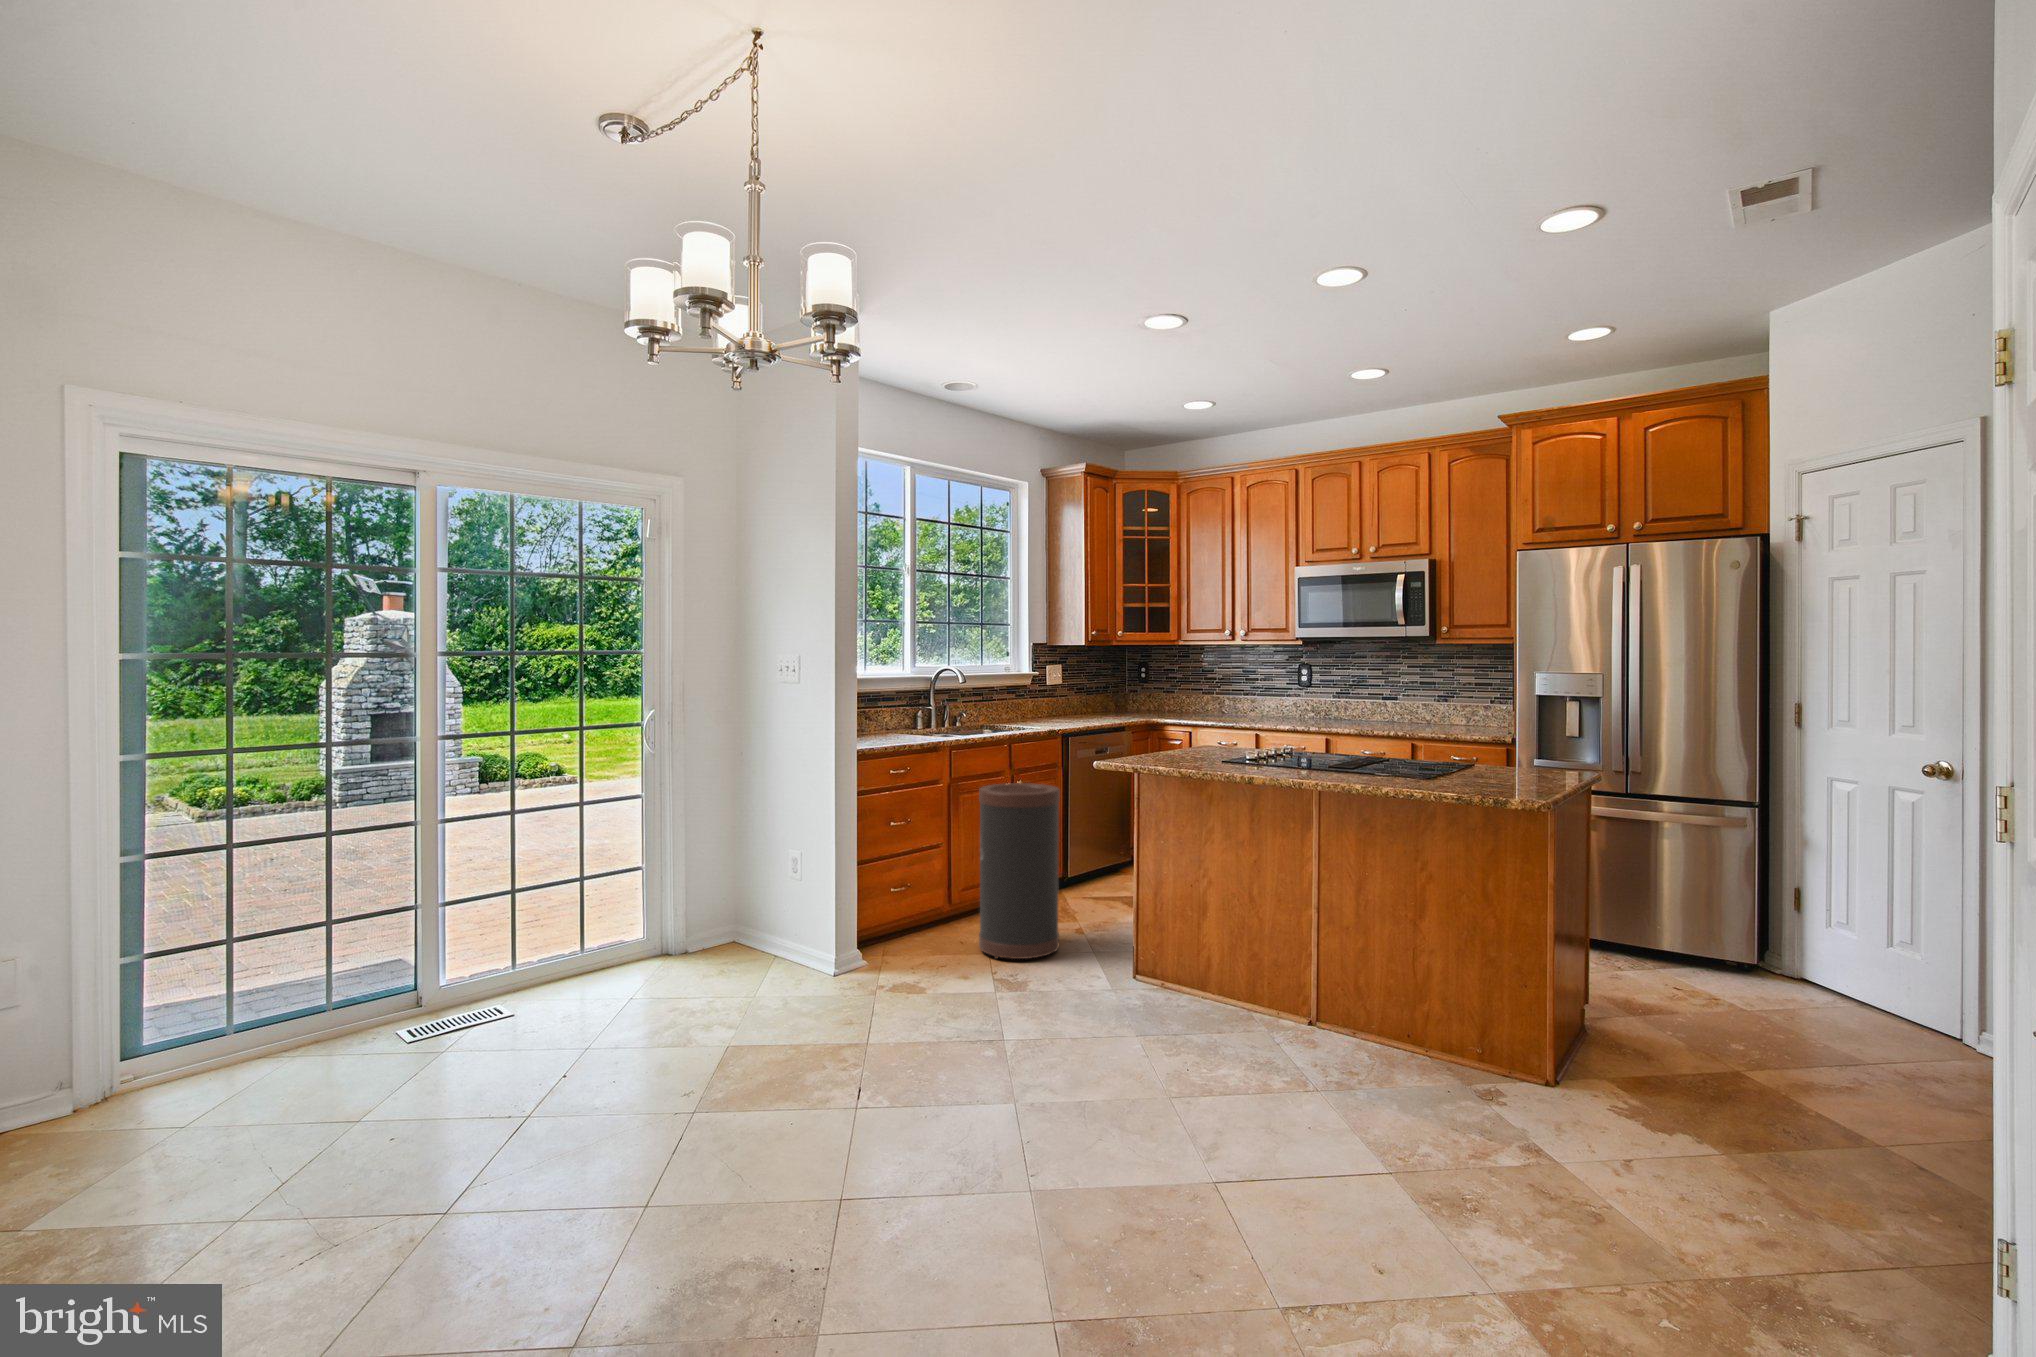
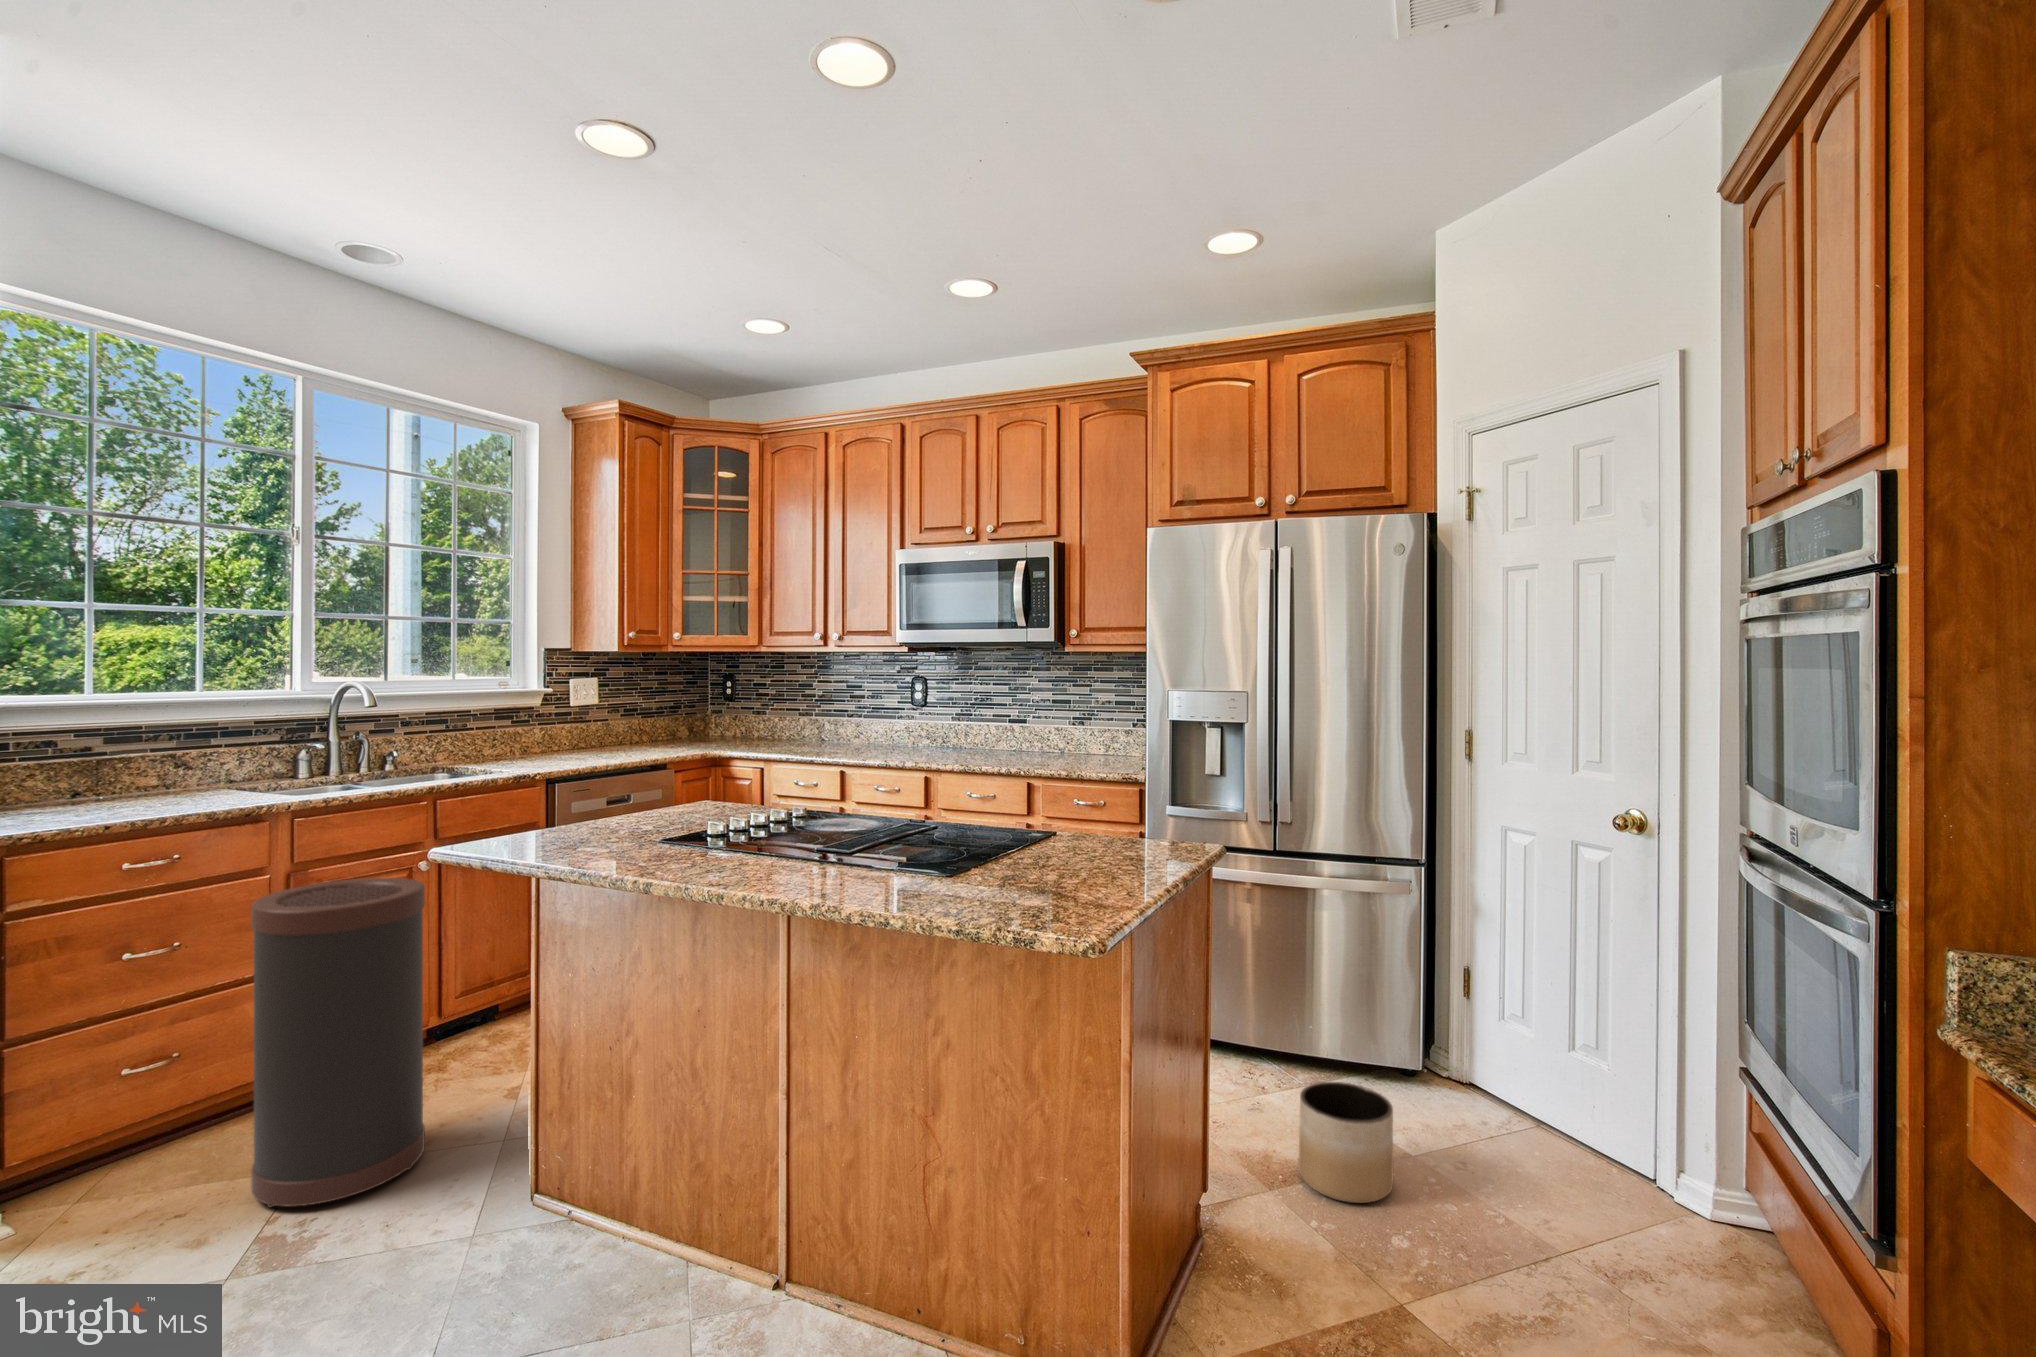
planter: none [1649,946,1723,1020] -> present [1299,1082,1393,1203]

